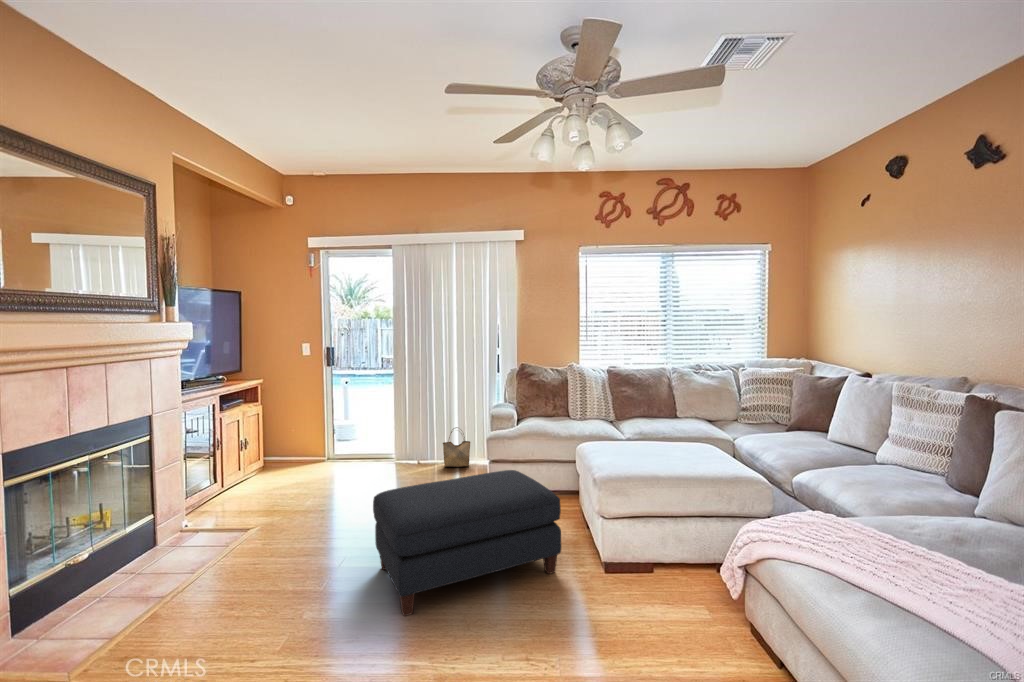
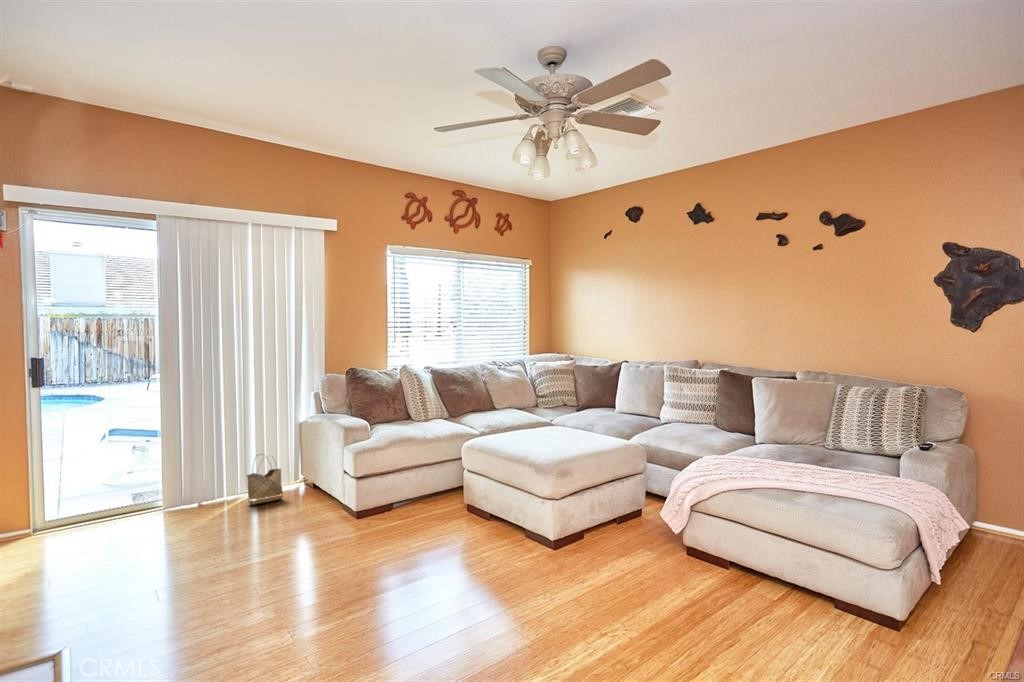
ottoman: present [373,470,561,616] -> none [345,467,517,612]

